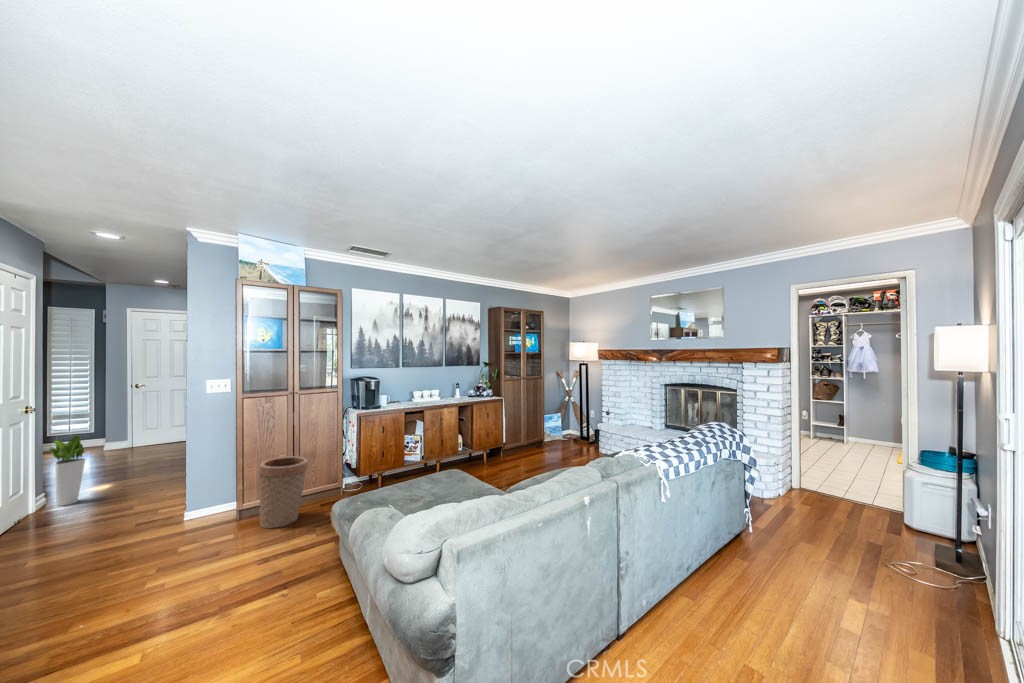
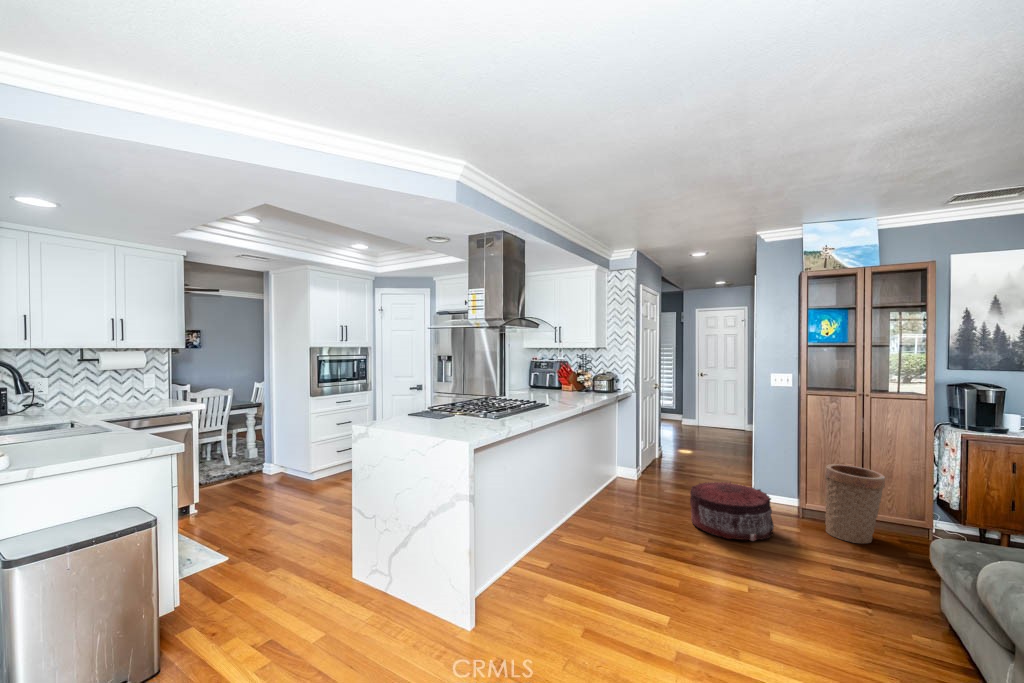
planter: present [49,434,85,506] -> none [660,406,683,459]
pouf: none [77,510,201,596] -> present [690,482,774,541]

